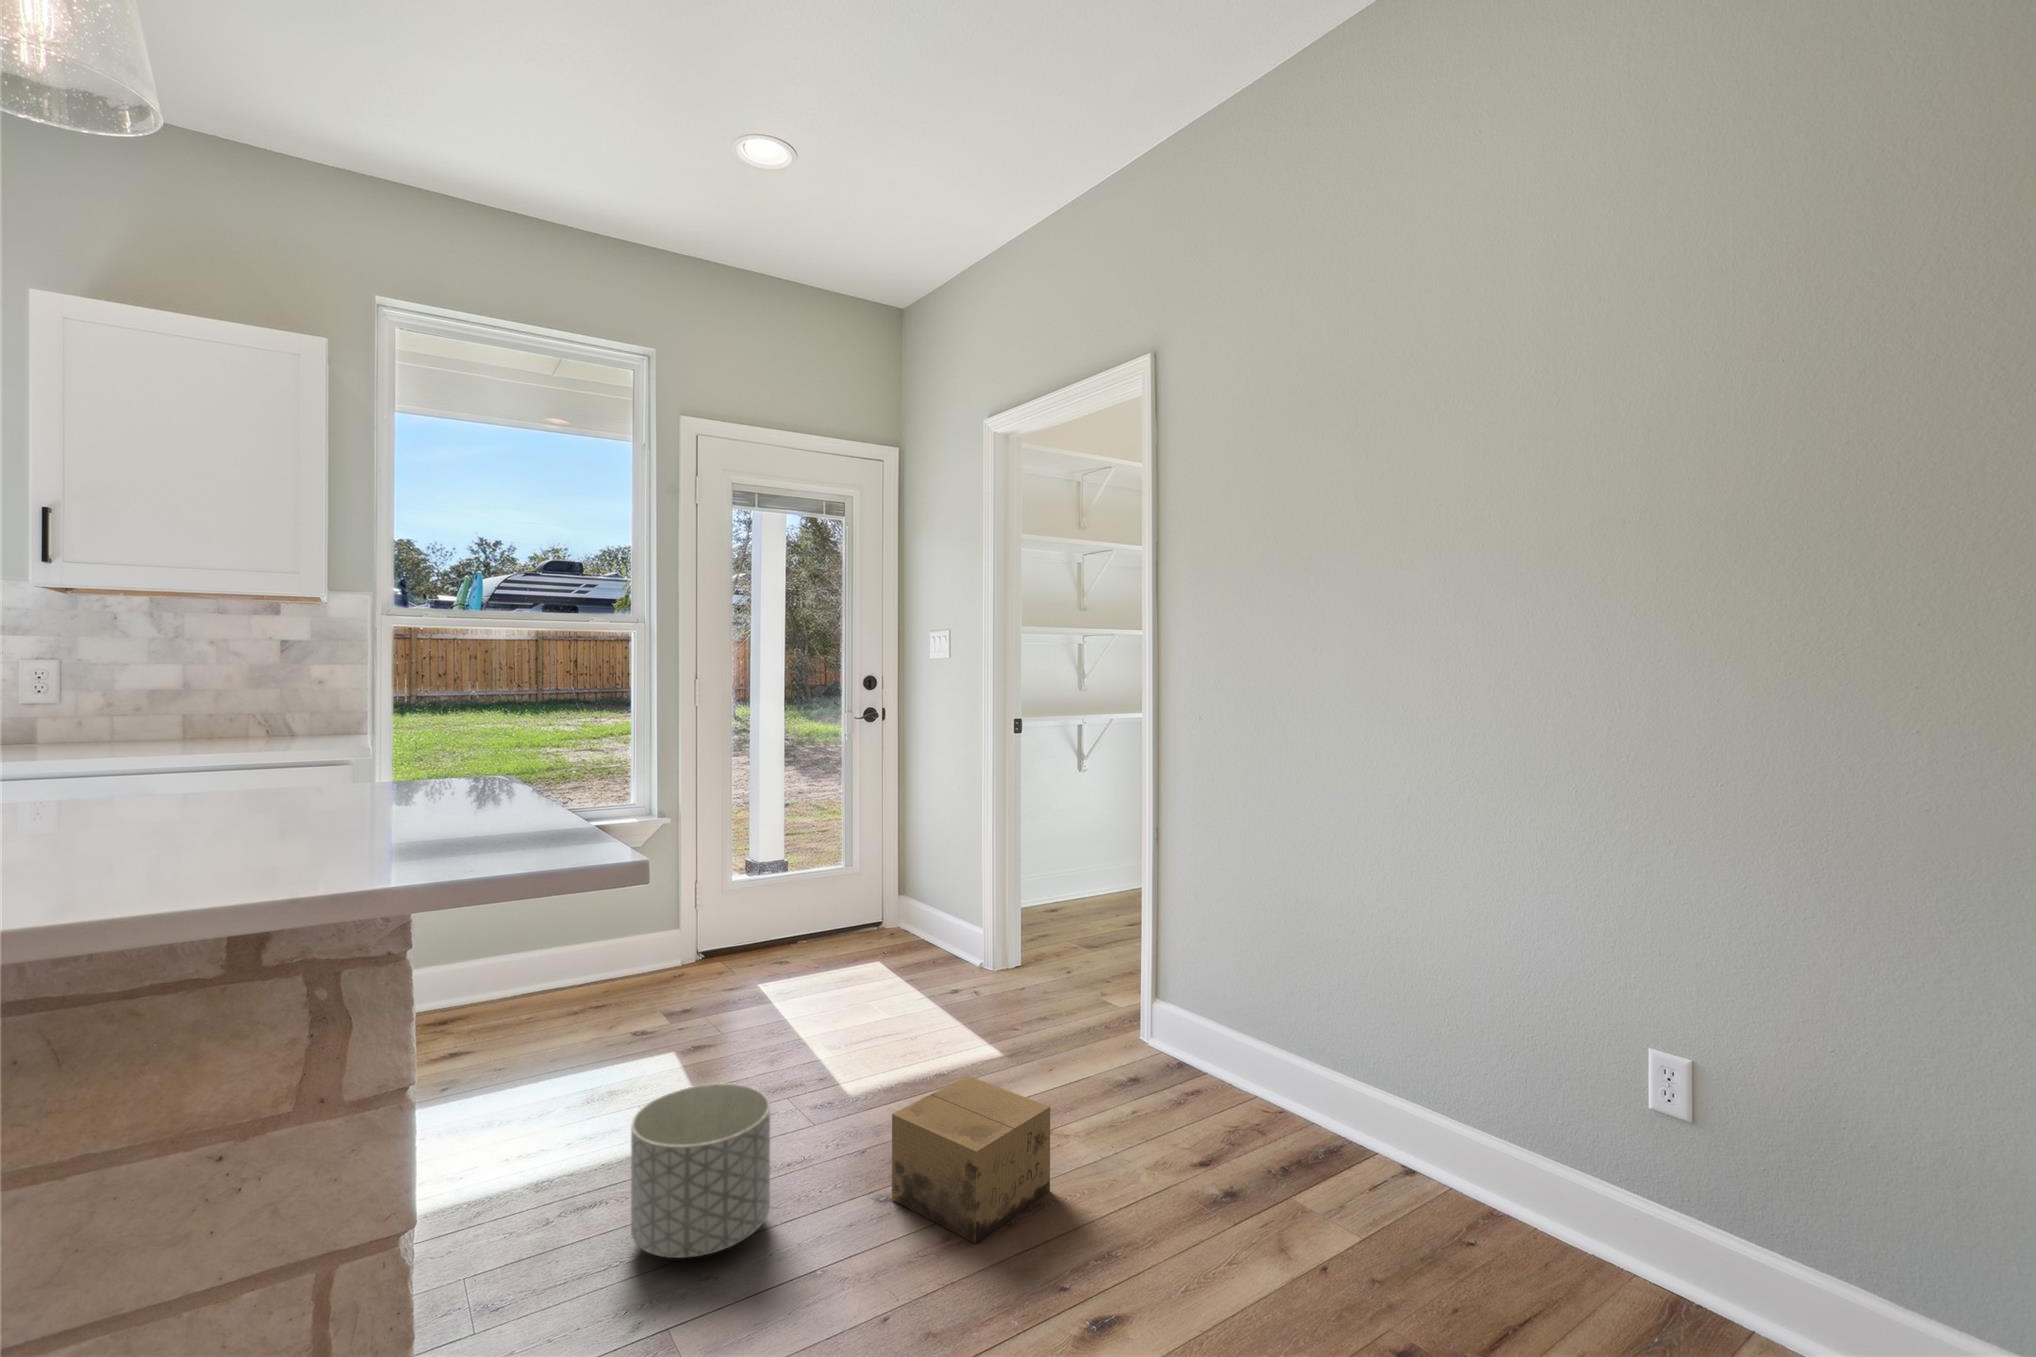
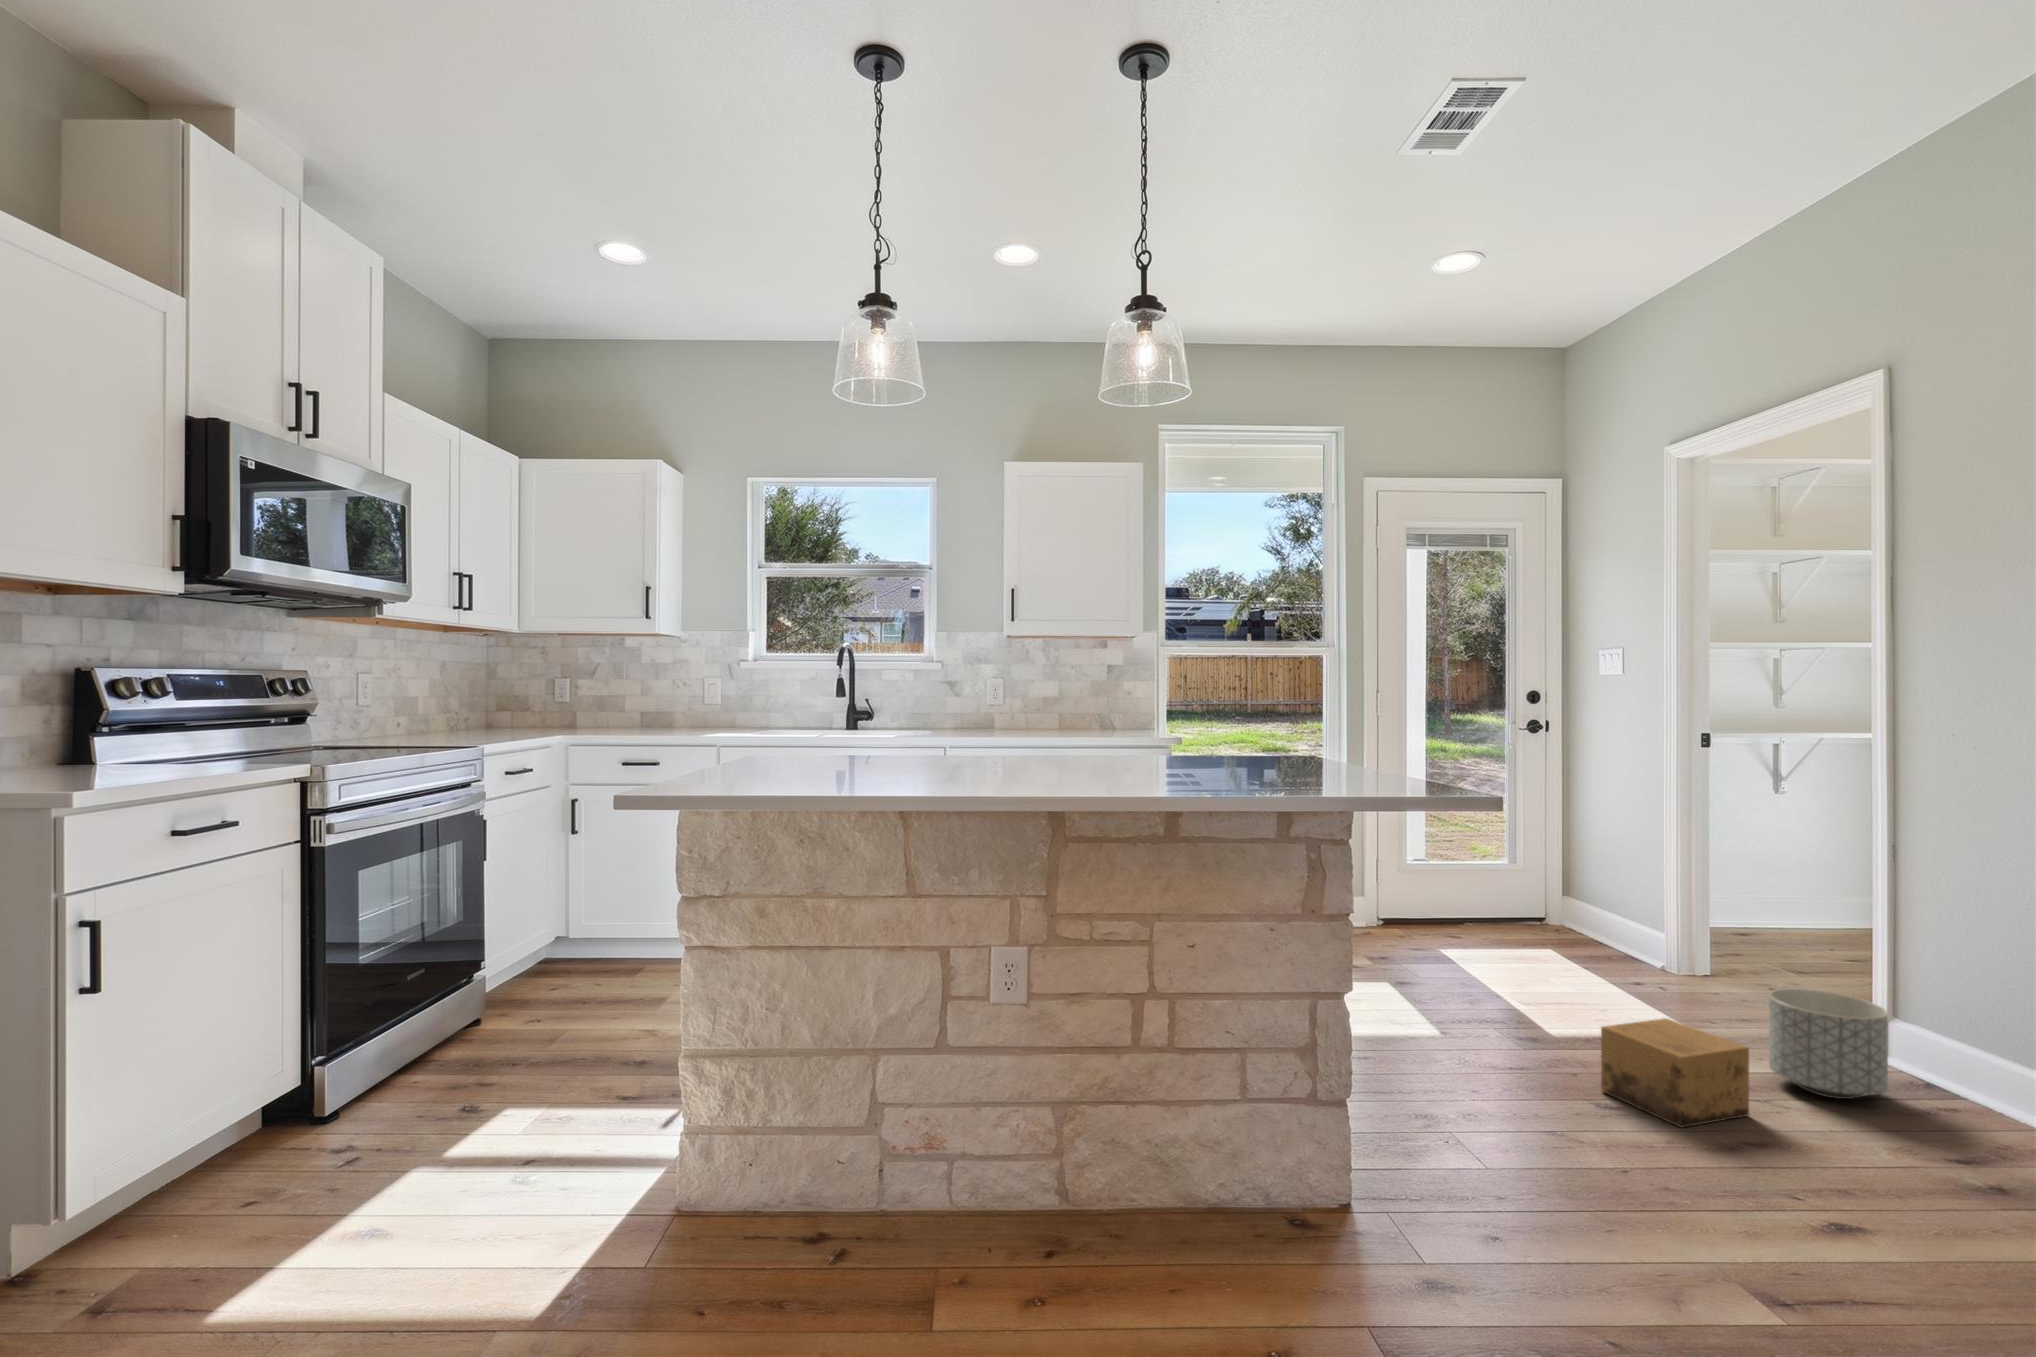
planter: present [631,1083,770,1258] -> present [1769,989,1888,1099]

